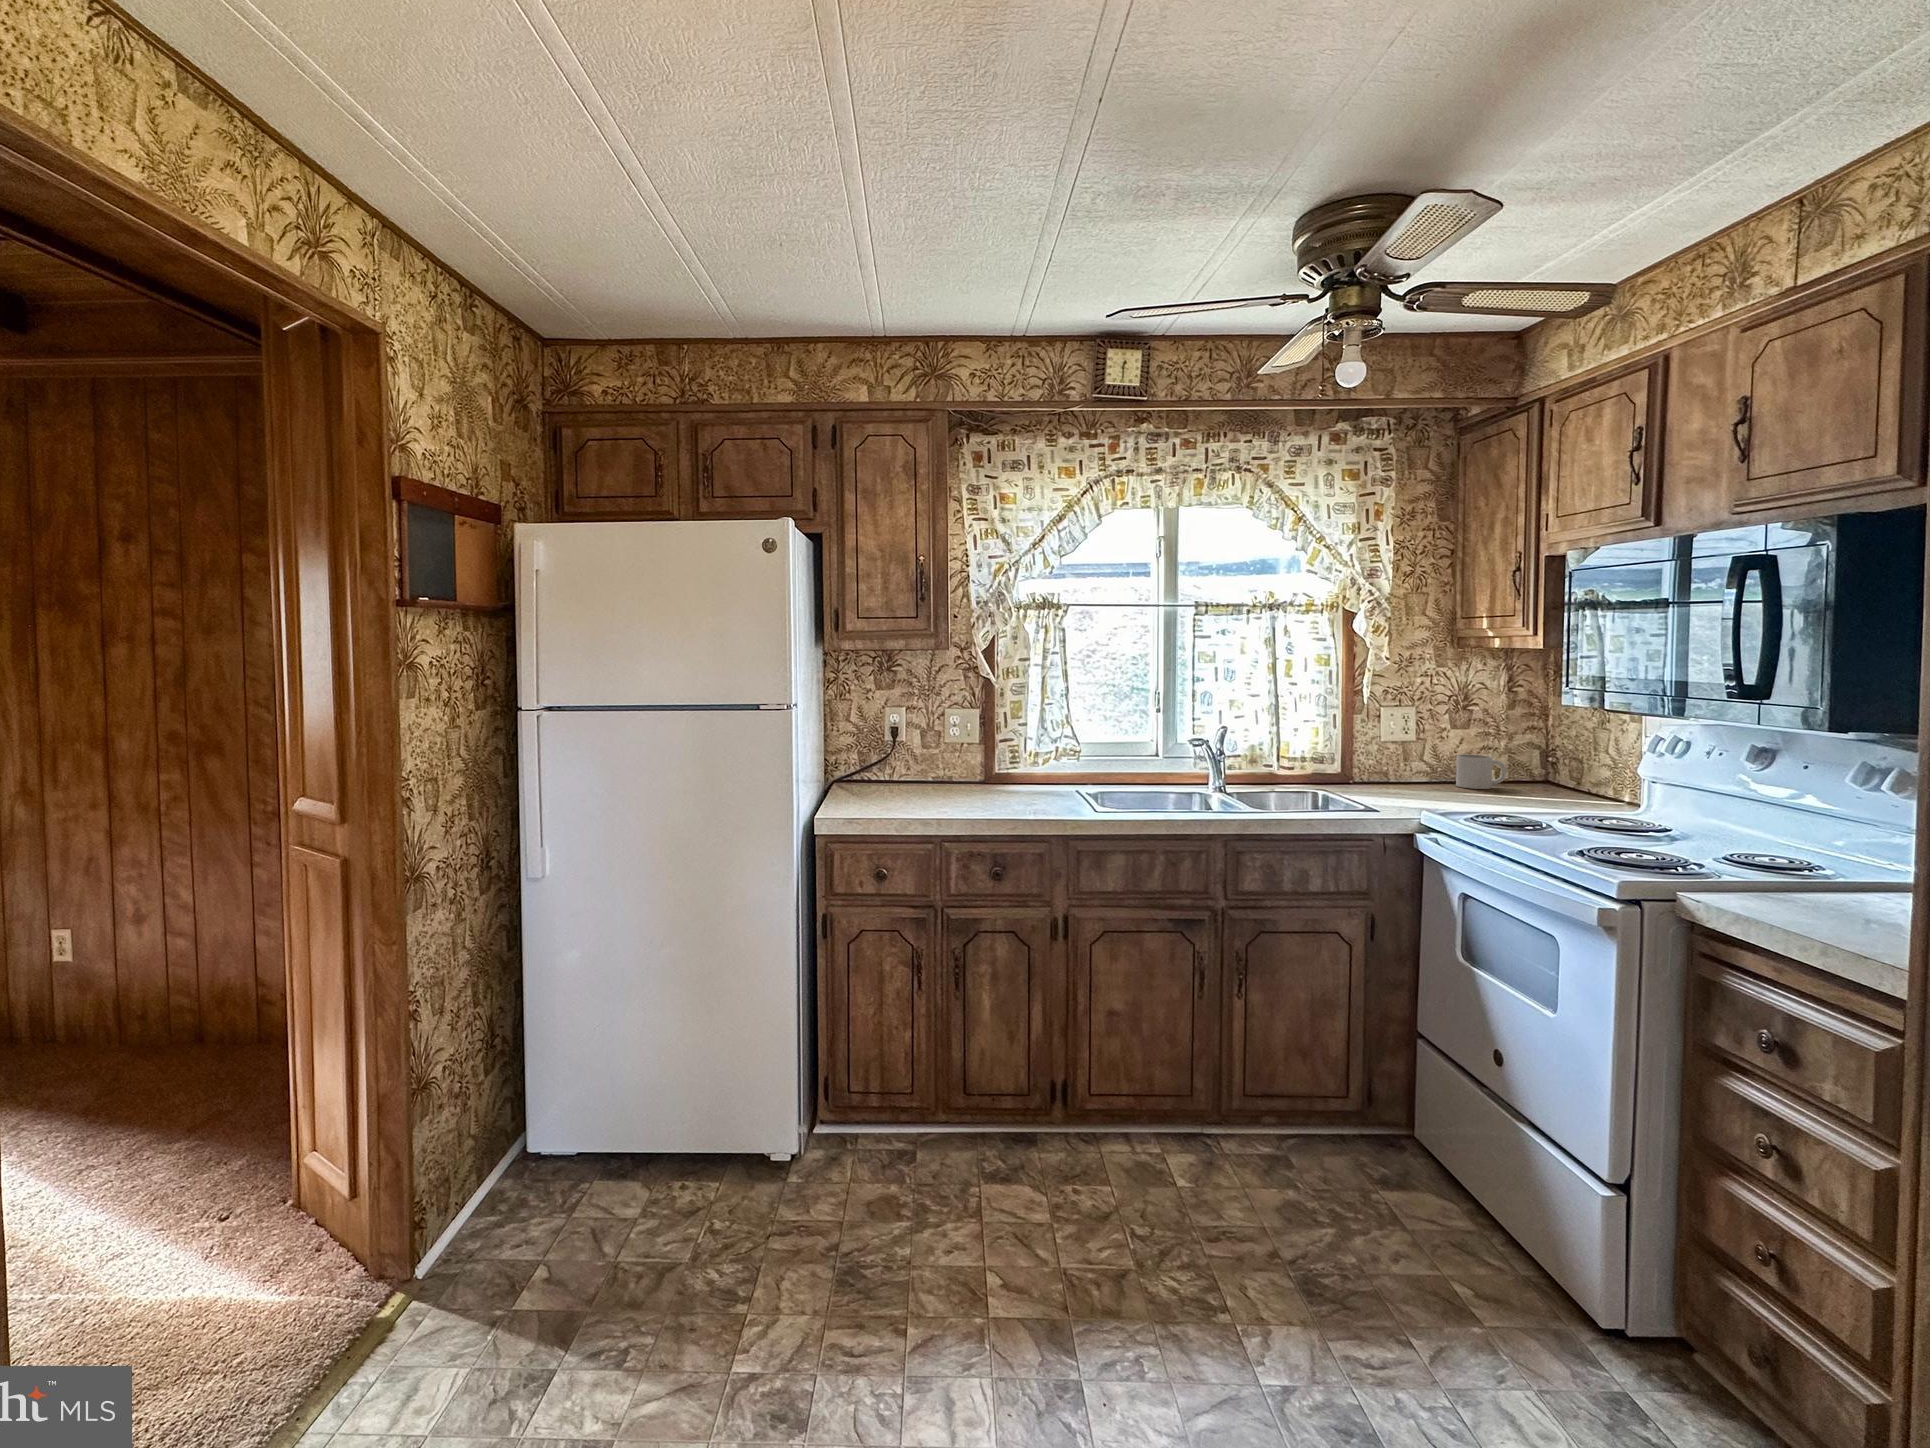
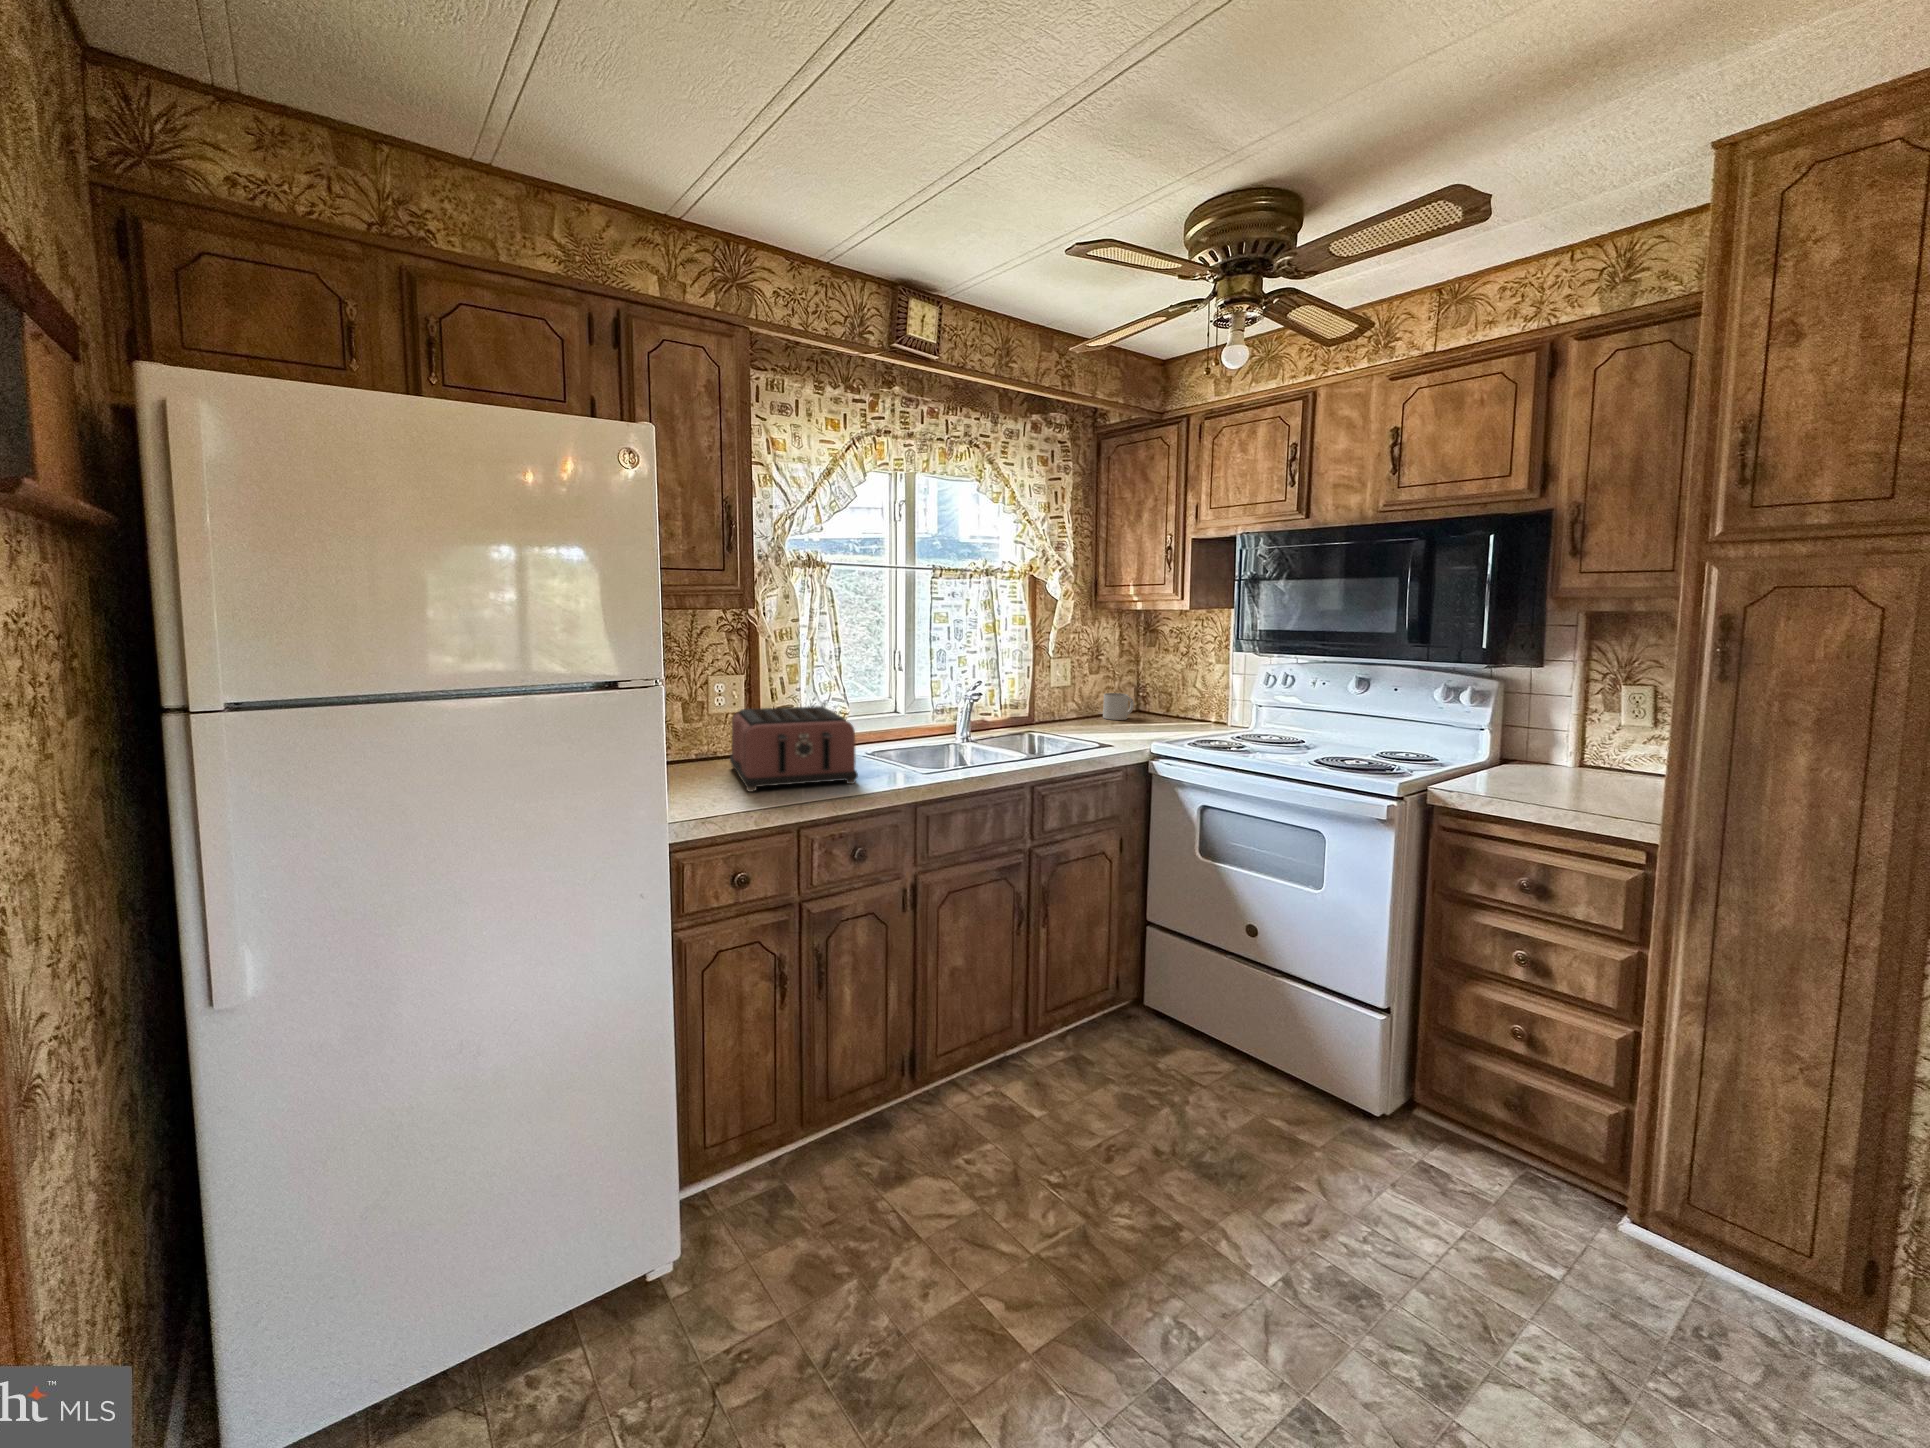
toaster: none [931,736,1045,807] -> present [730,706,858,792]

